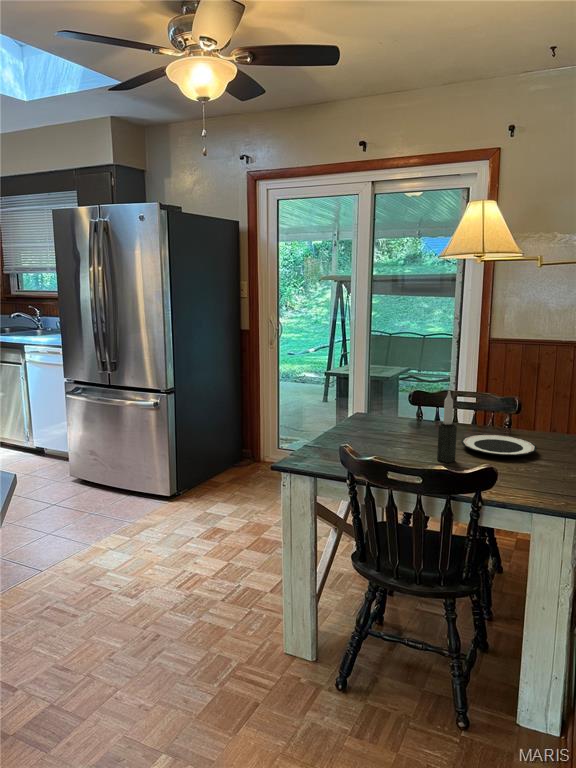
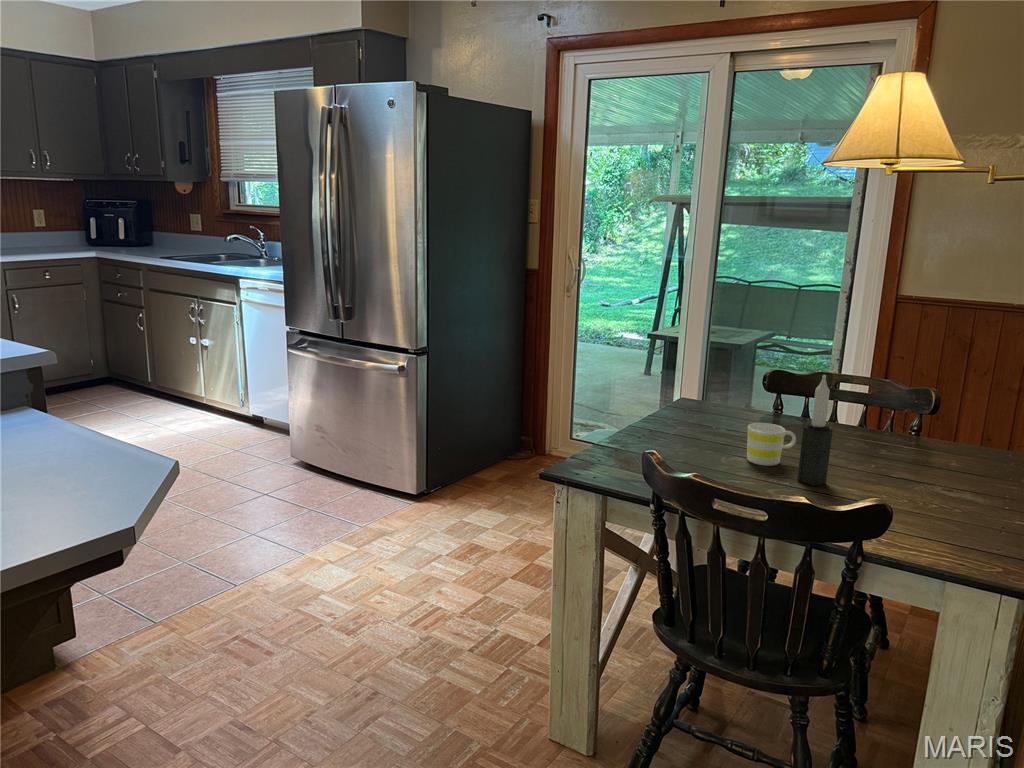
mug: none [403,425,434,452] -> present [747,423,796,466]
plate: present [461,434,537,456] -> none [838,444,963,483]

